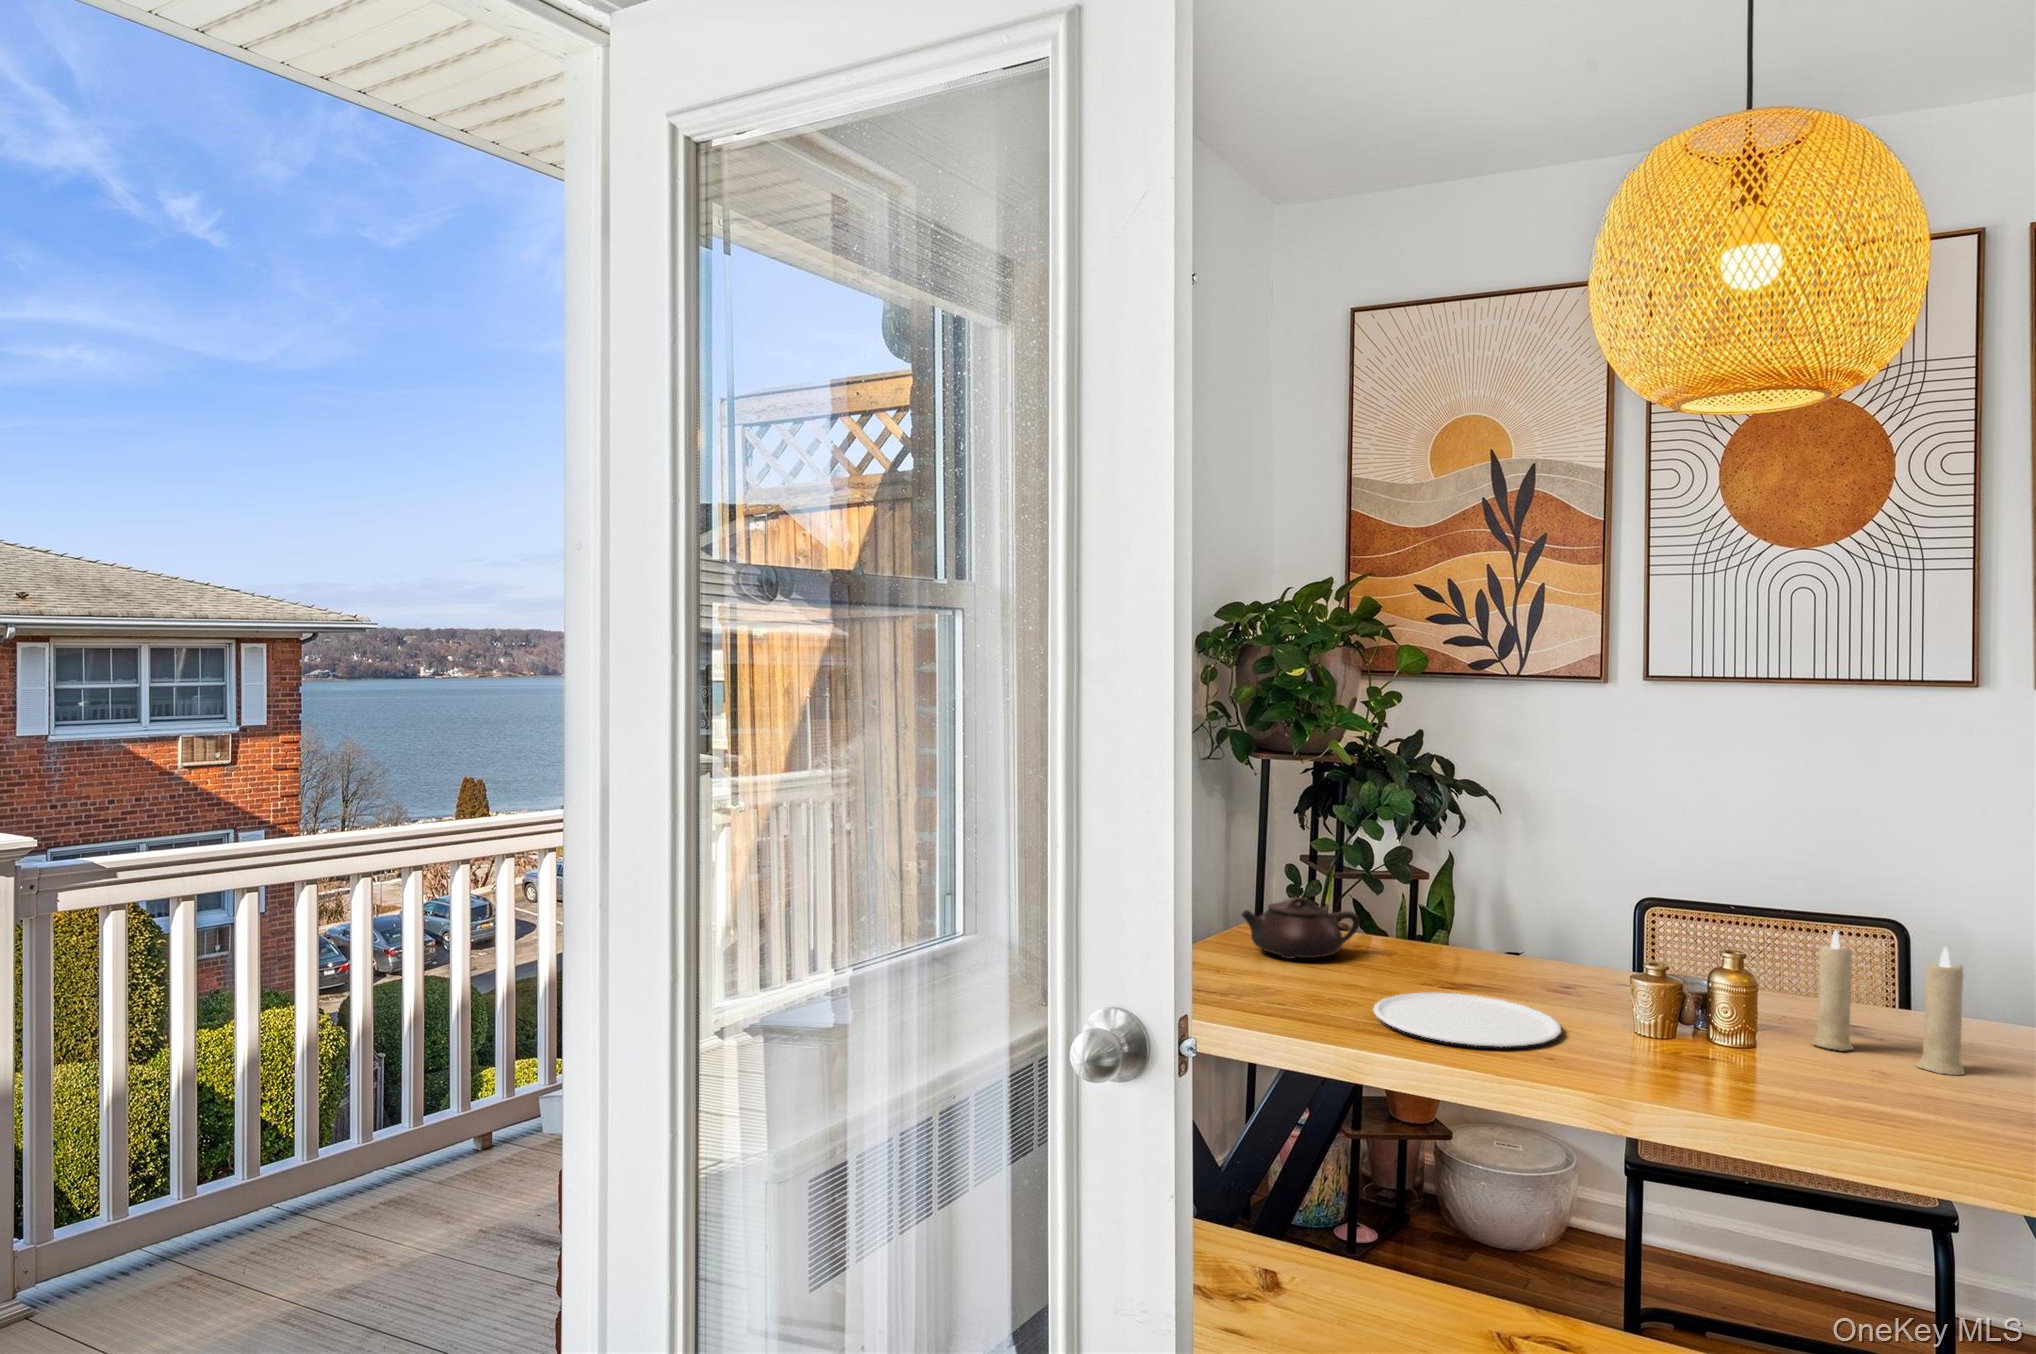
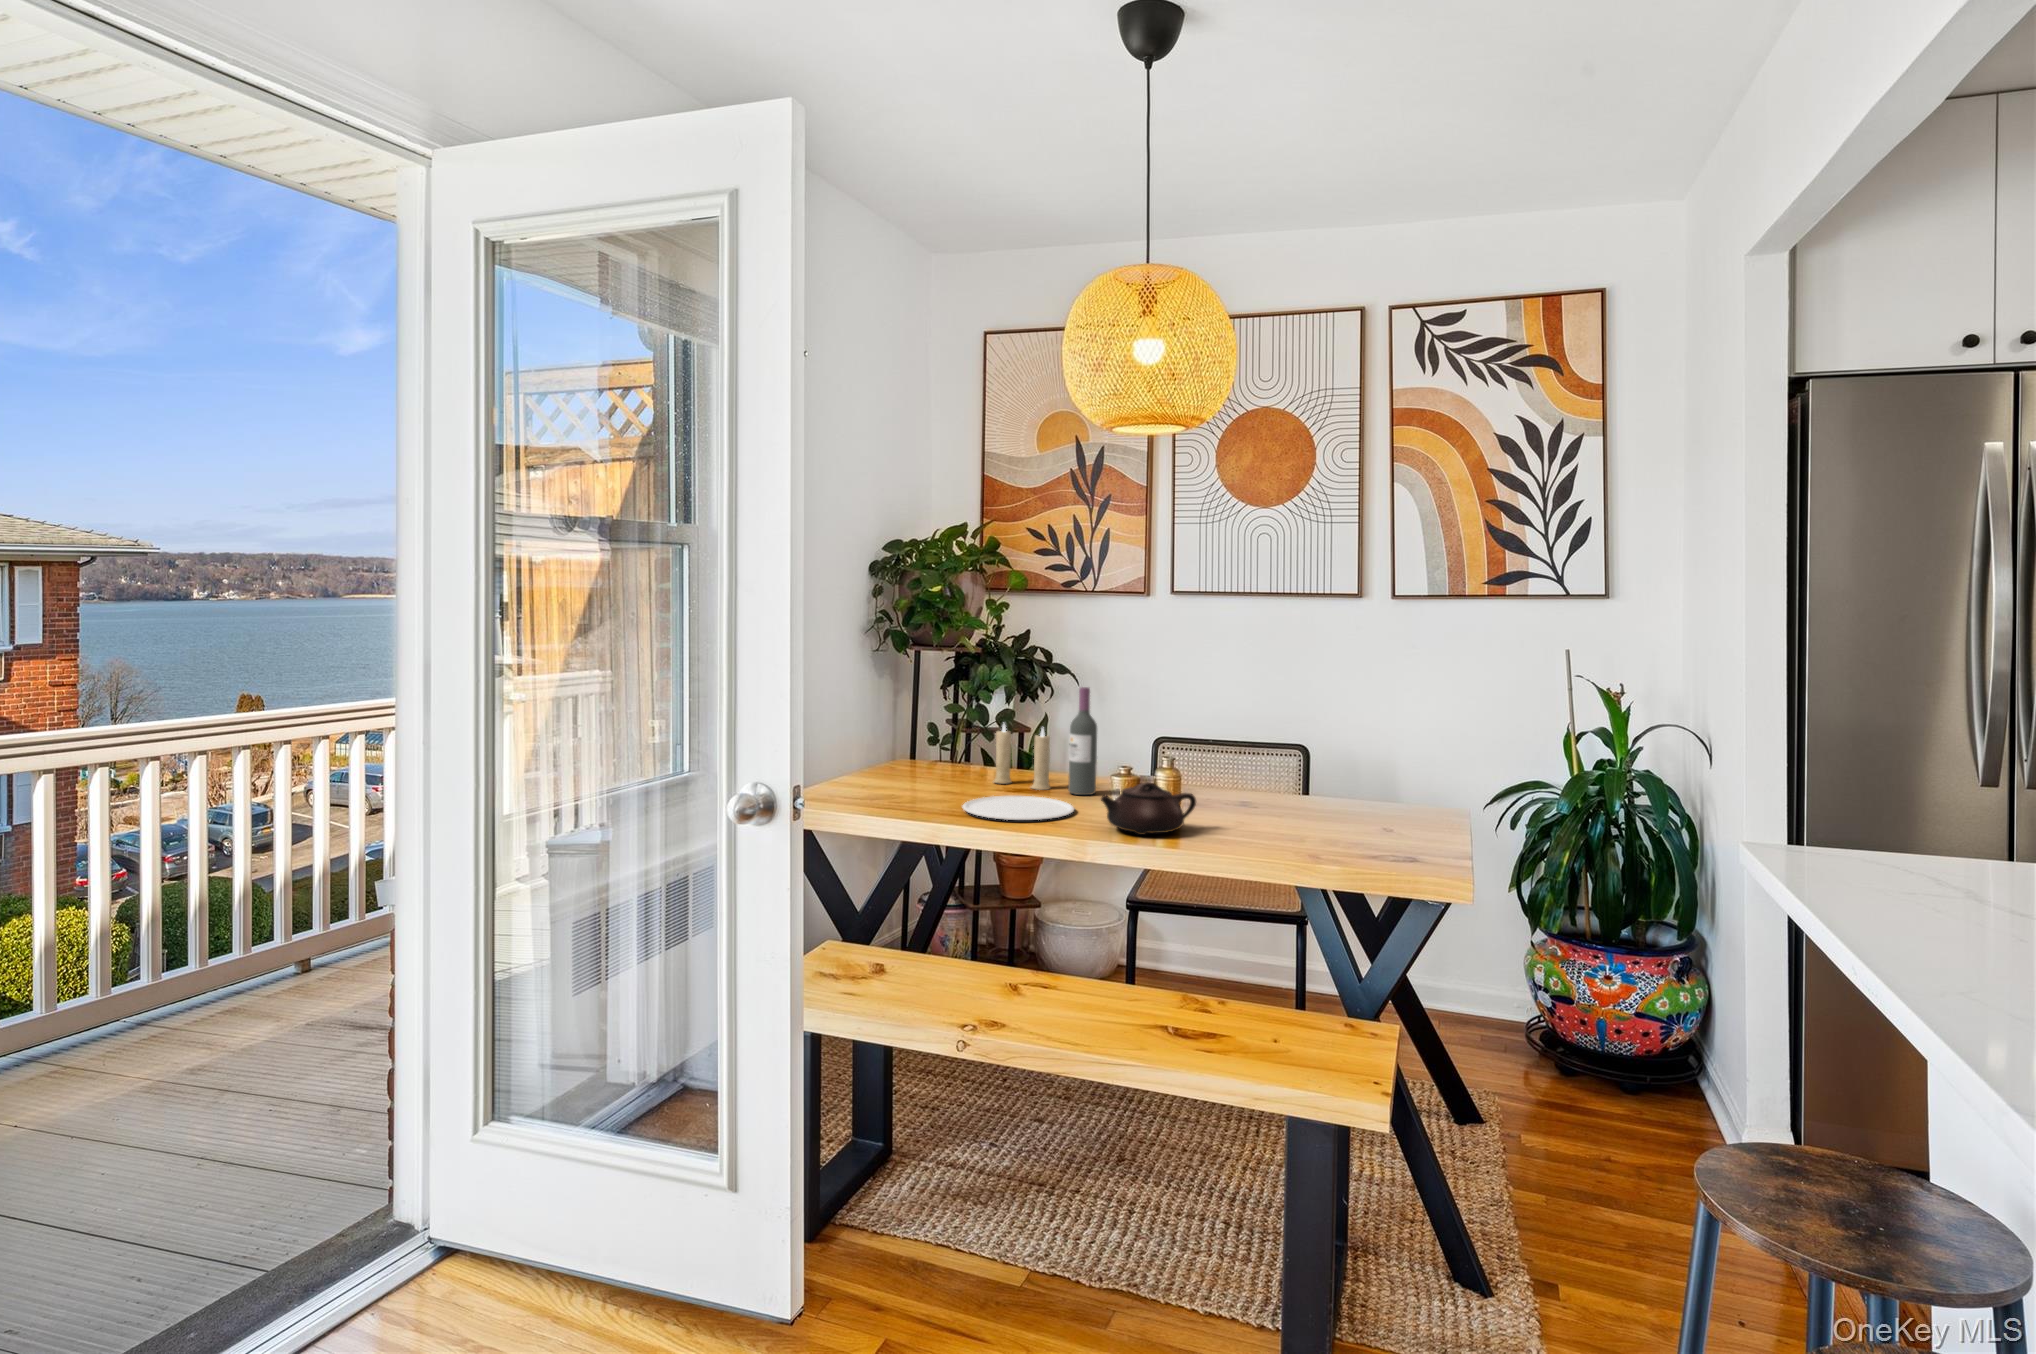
wine bottle: none [1528,825,1577,995] -> present [1068,687,1097,795]
teapot: present [1242,897,1360,959] -> present [1101,782,1196,835]
candle: present [1811,930,1964,1075] -> present [994,724,1050,790]

